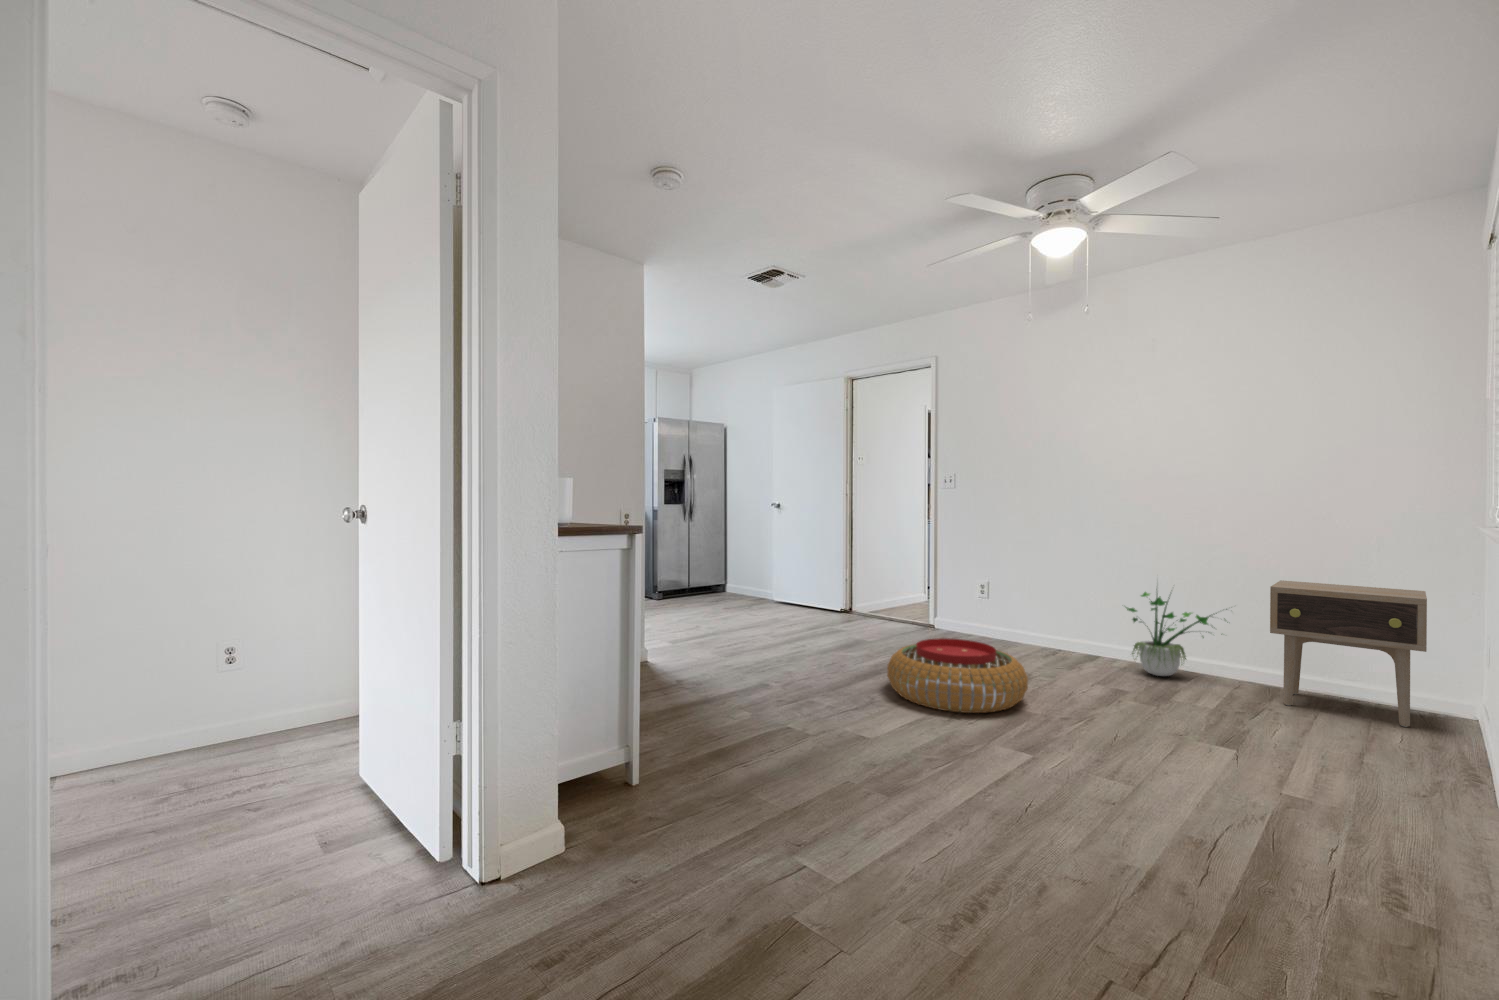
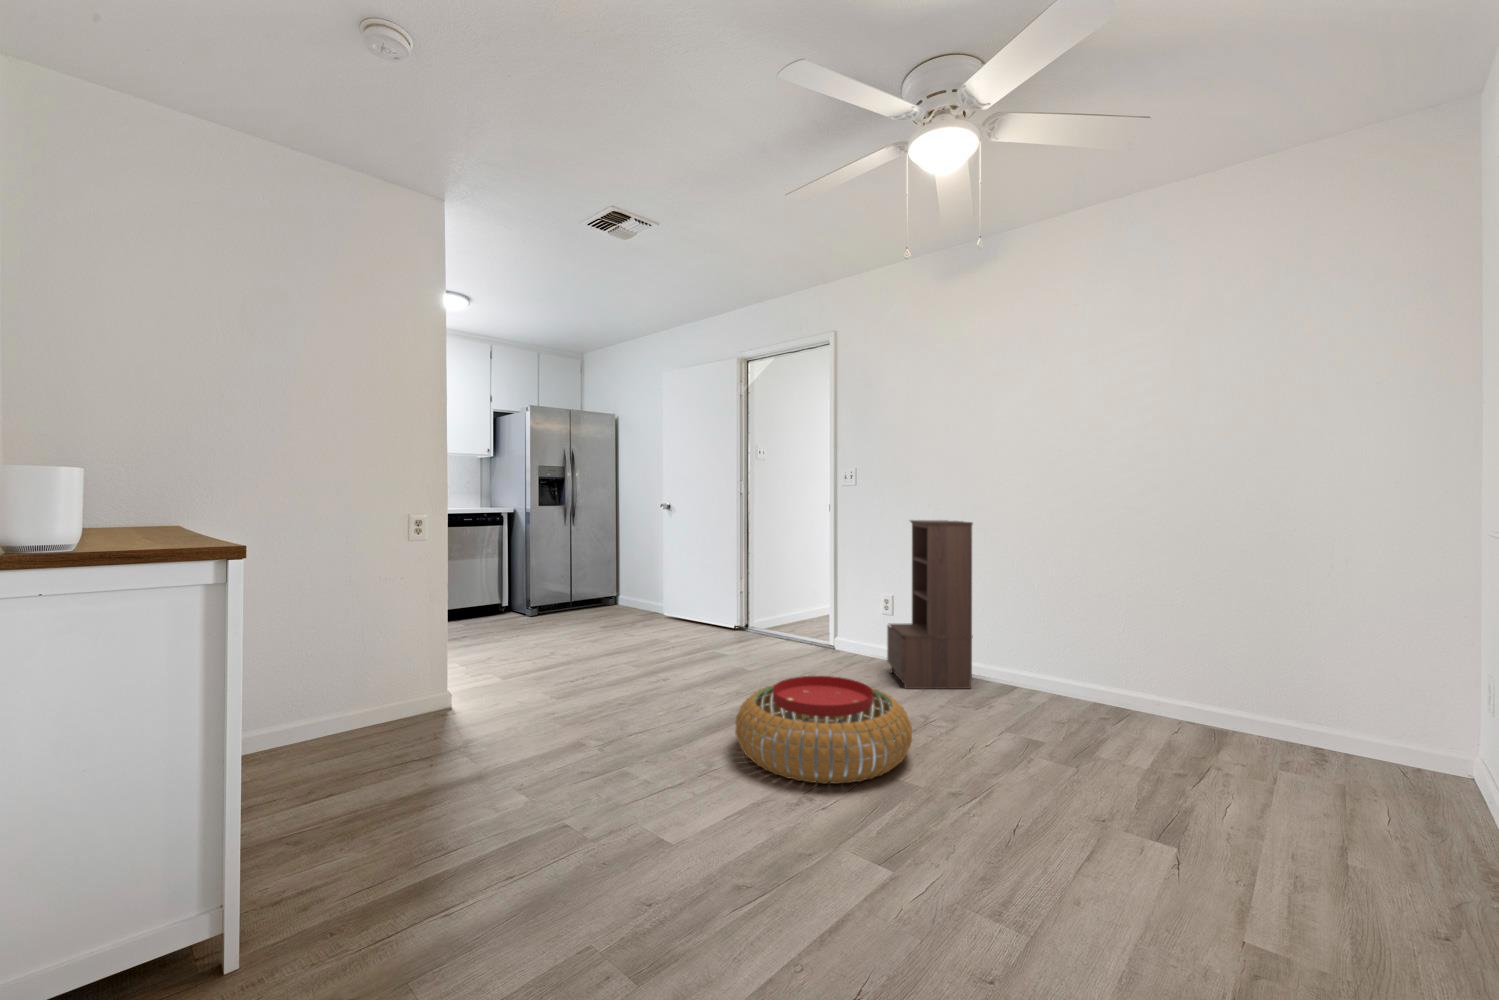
bookshelf: none [985,518,1062,657] -> present [887,520,973,689]
side table: present [1270,580,1427,727] -> none [1215,596,1411,789]
potted plant: present [1126,592,1227,676] -> none [1041,587,1179,715]

